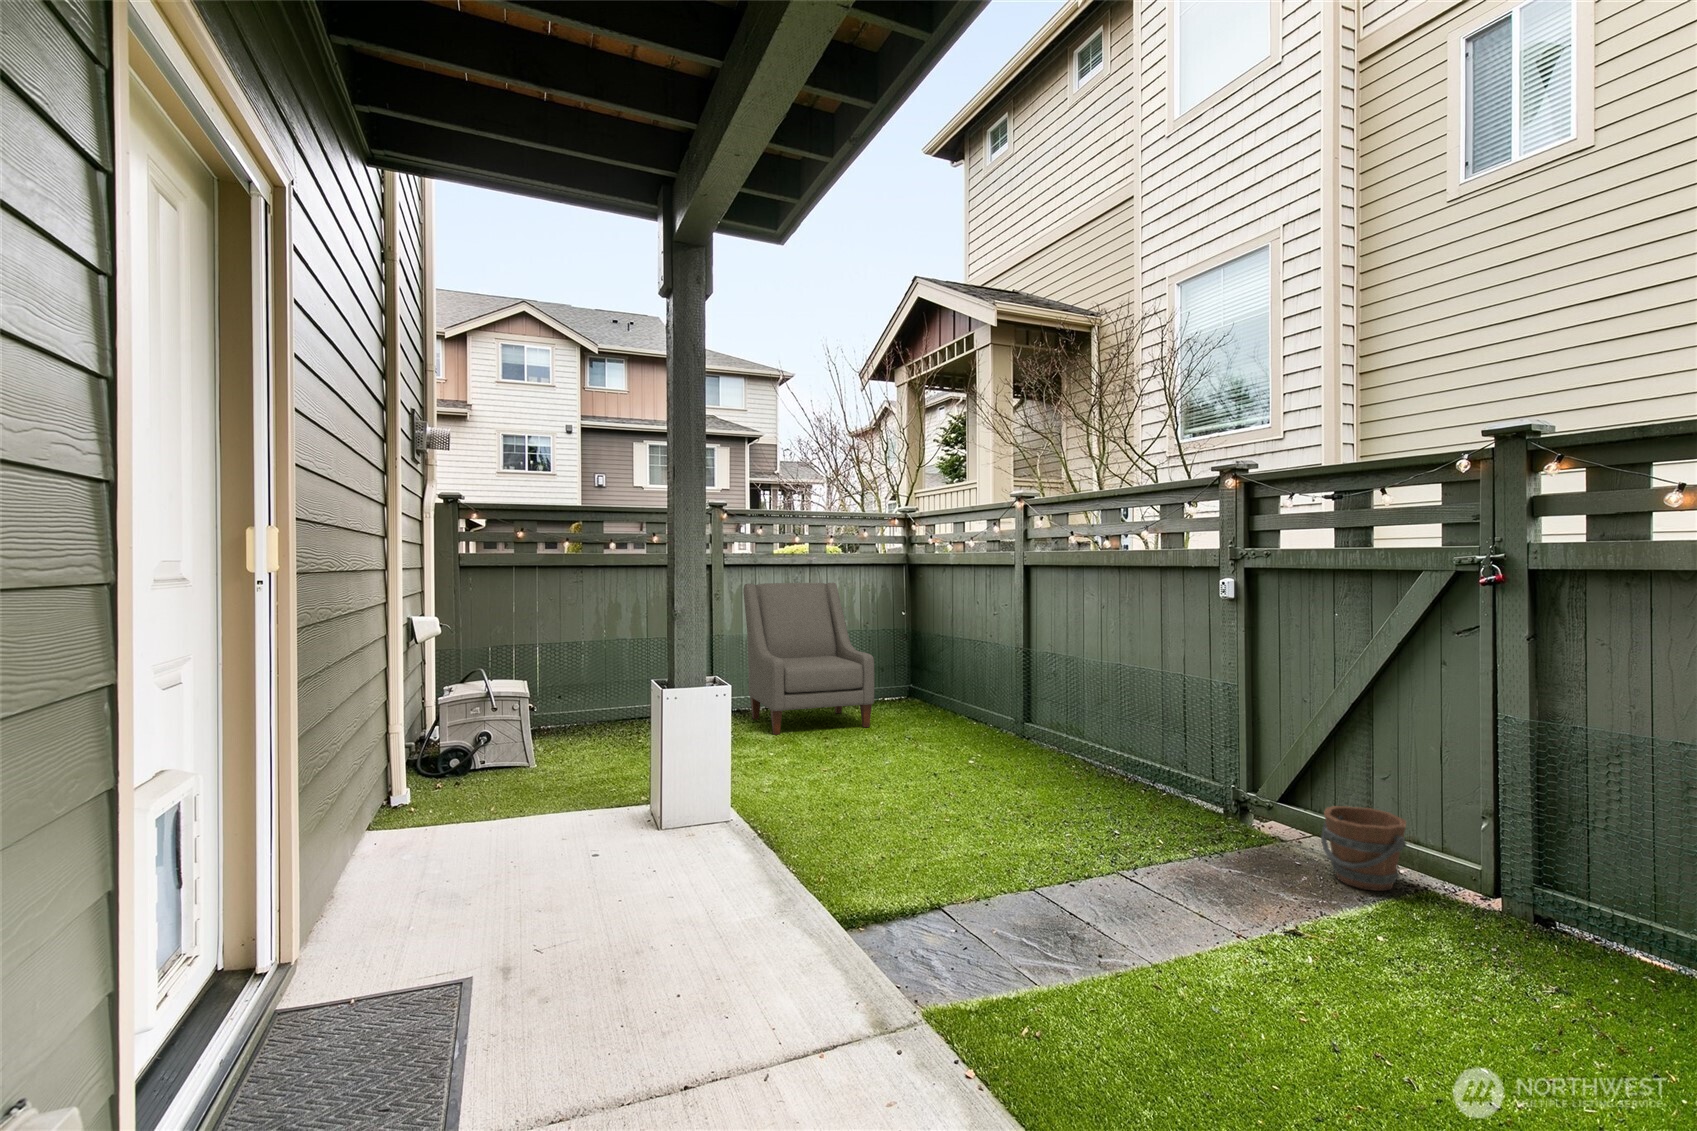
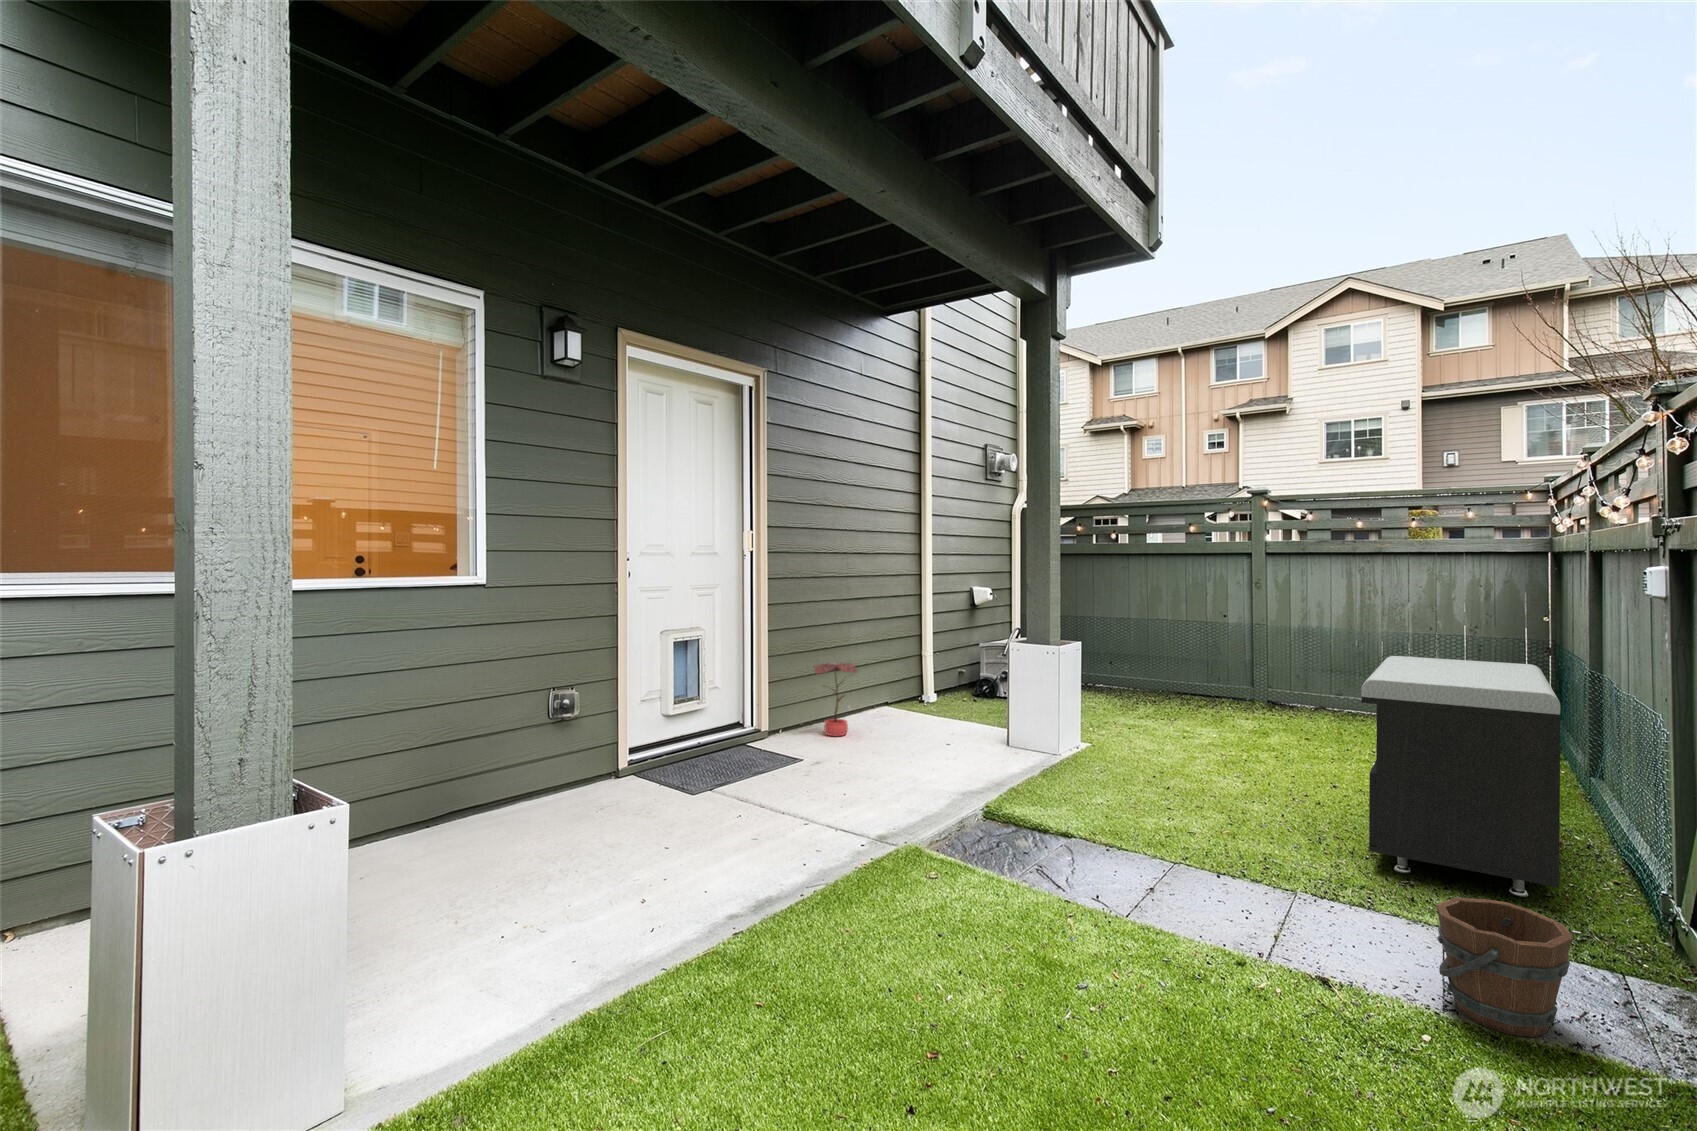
chair: present [743,583,874,735] -> none [1254,573,1412,745]
storage bench: none [1000,646,1204,817] -> present [1361,656,1561,897]
potted plant: none [347,759,460,898] -> present [814,662,858,736]

